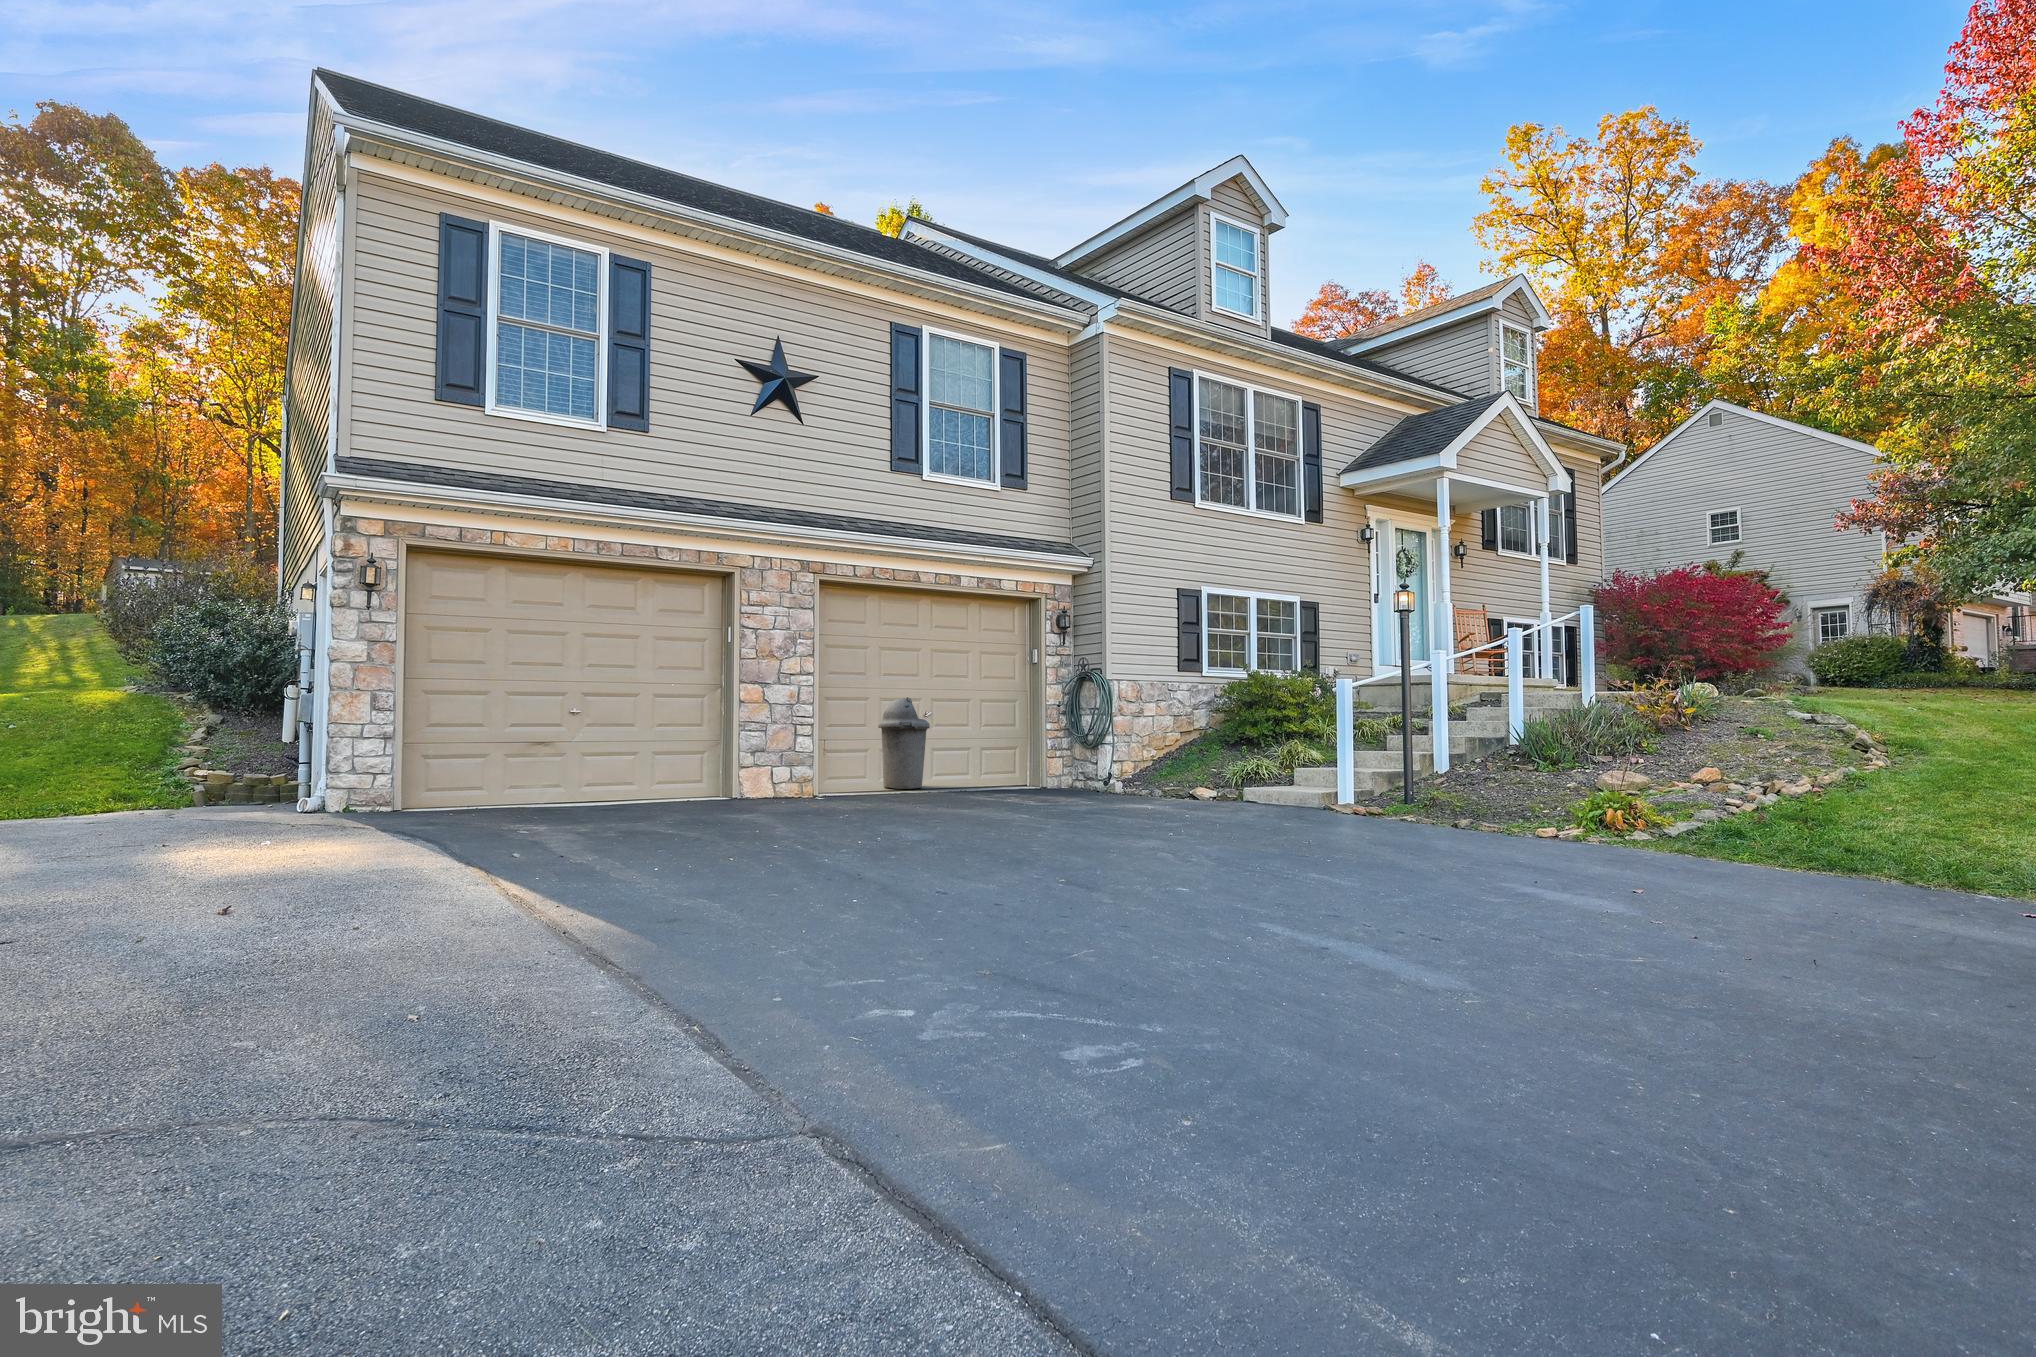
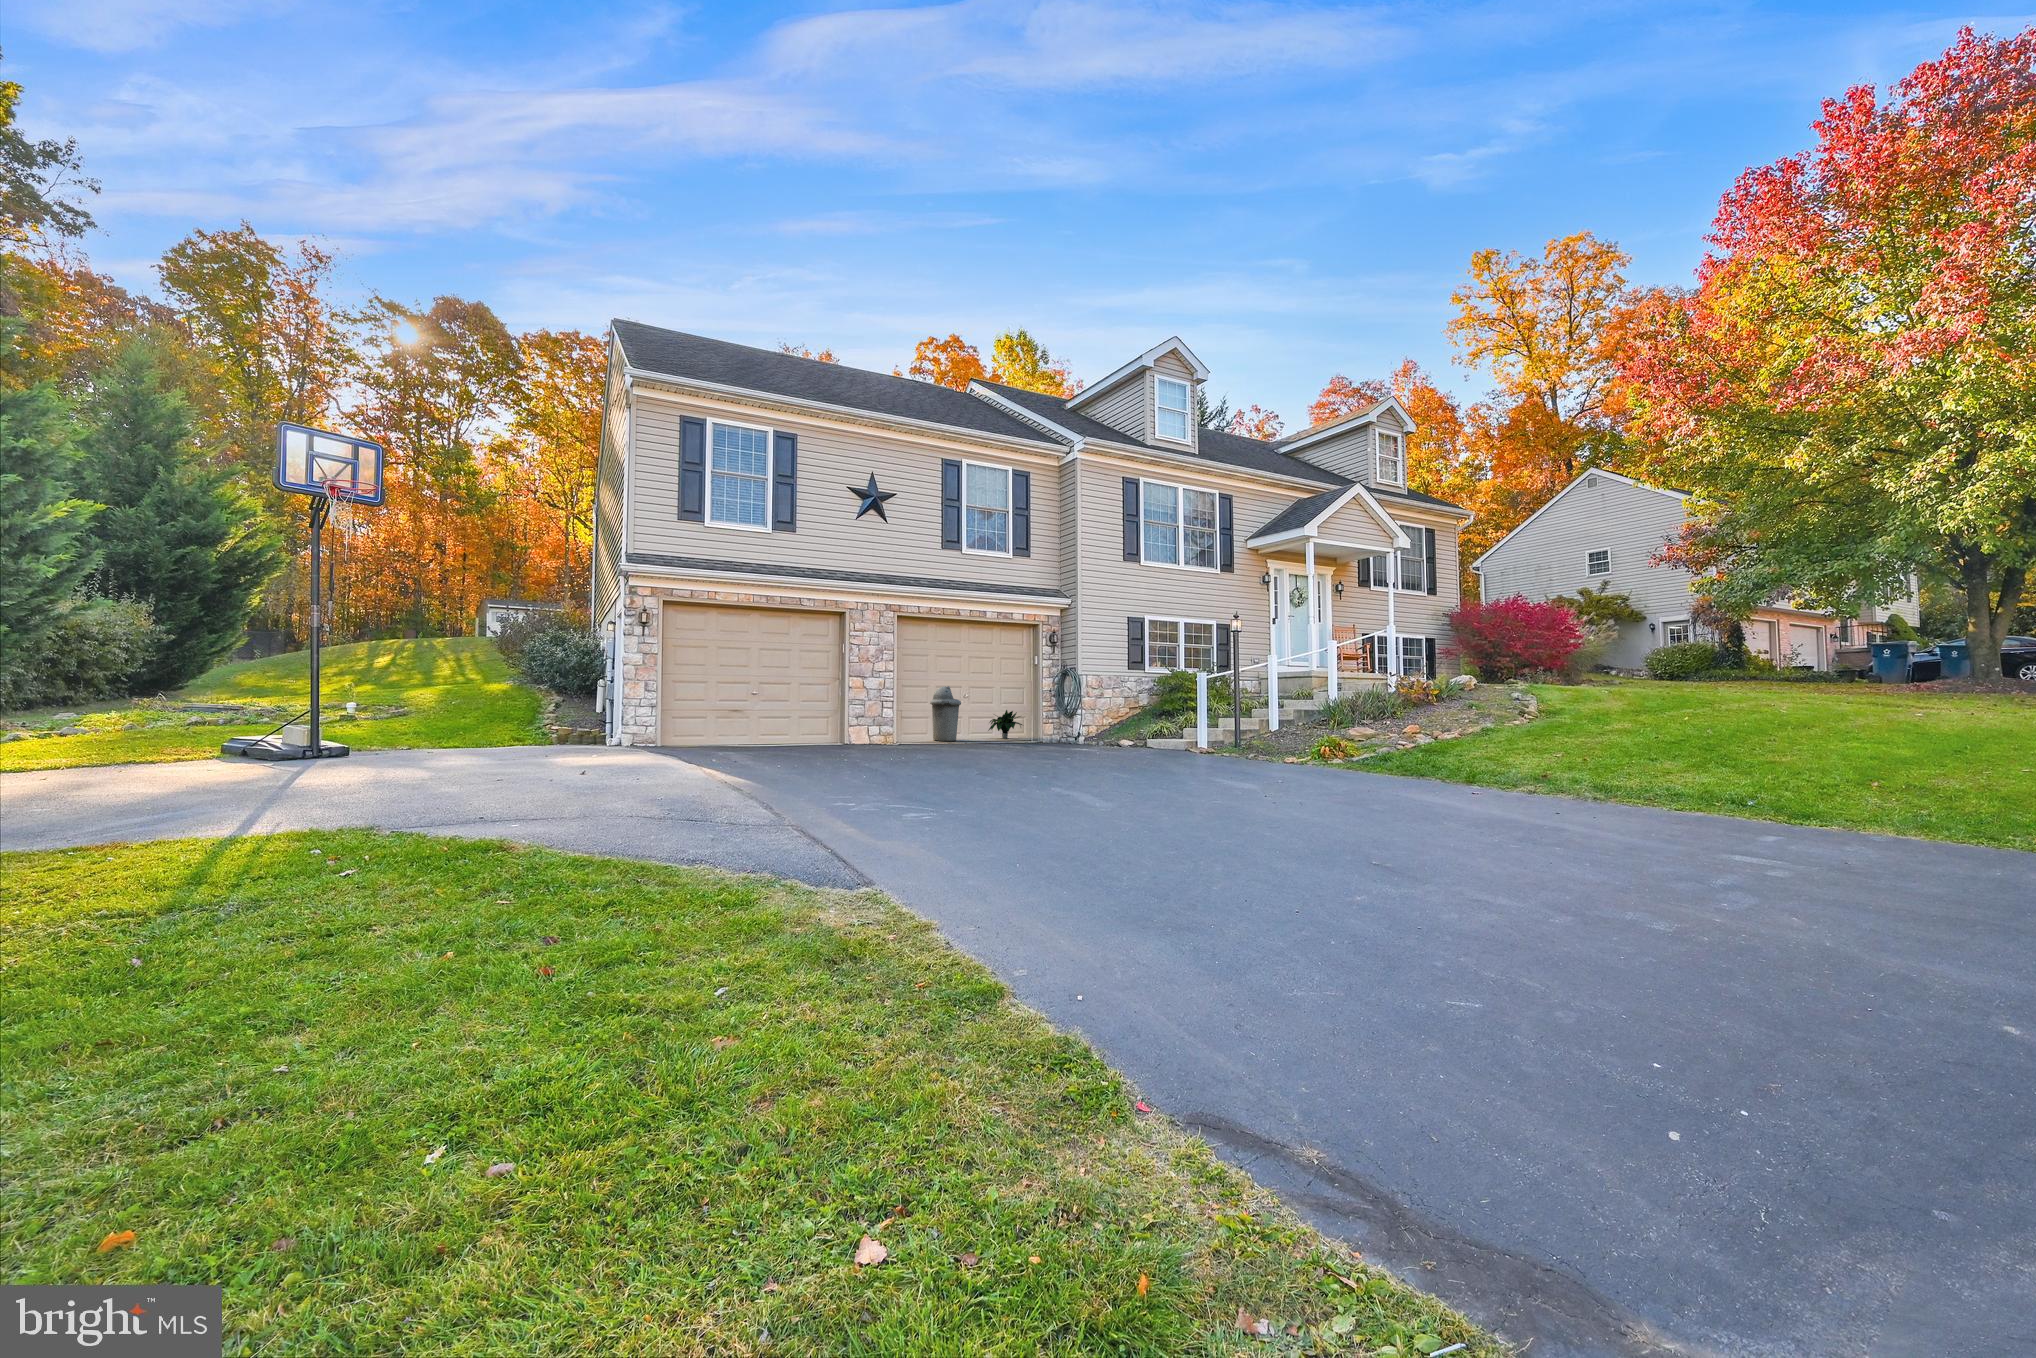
potted plant: none [967,735,1029,783] -> present [988,710,1022,739]

